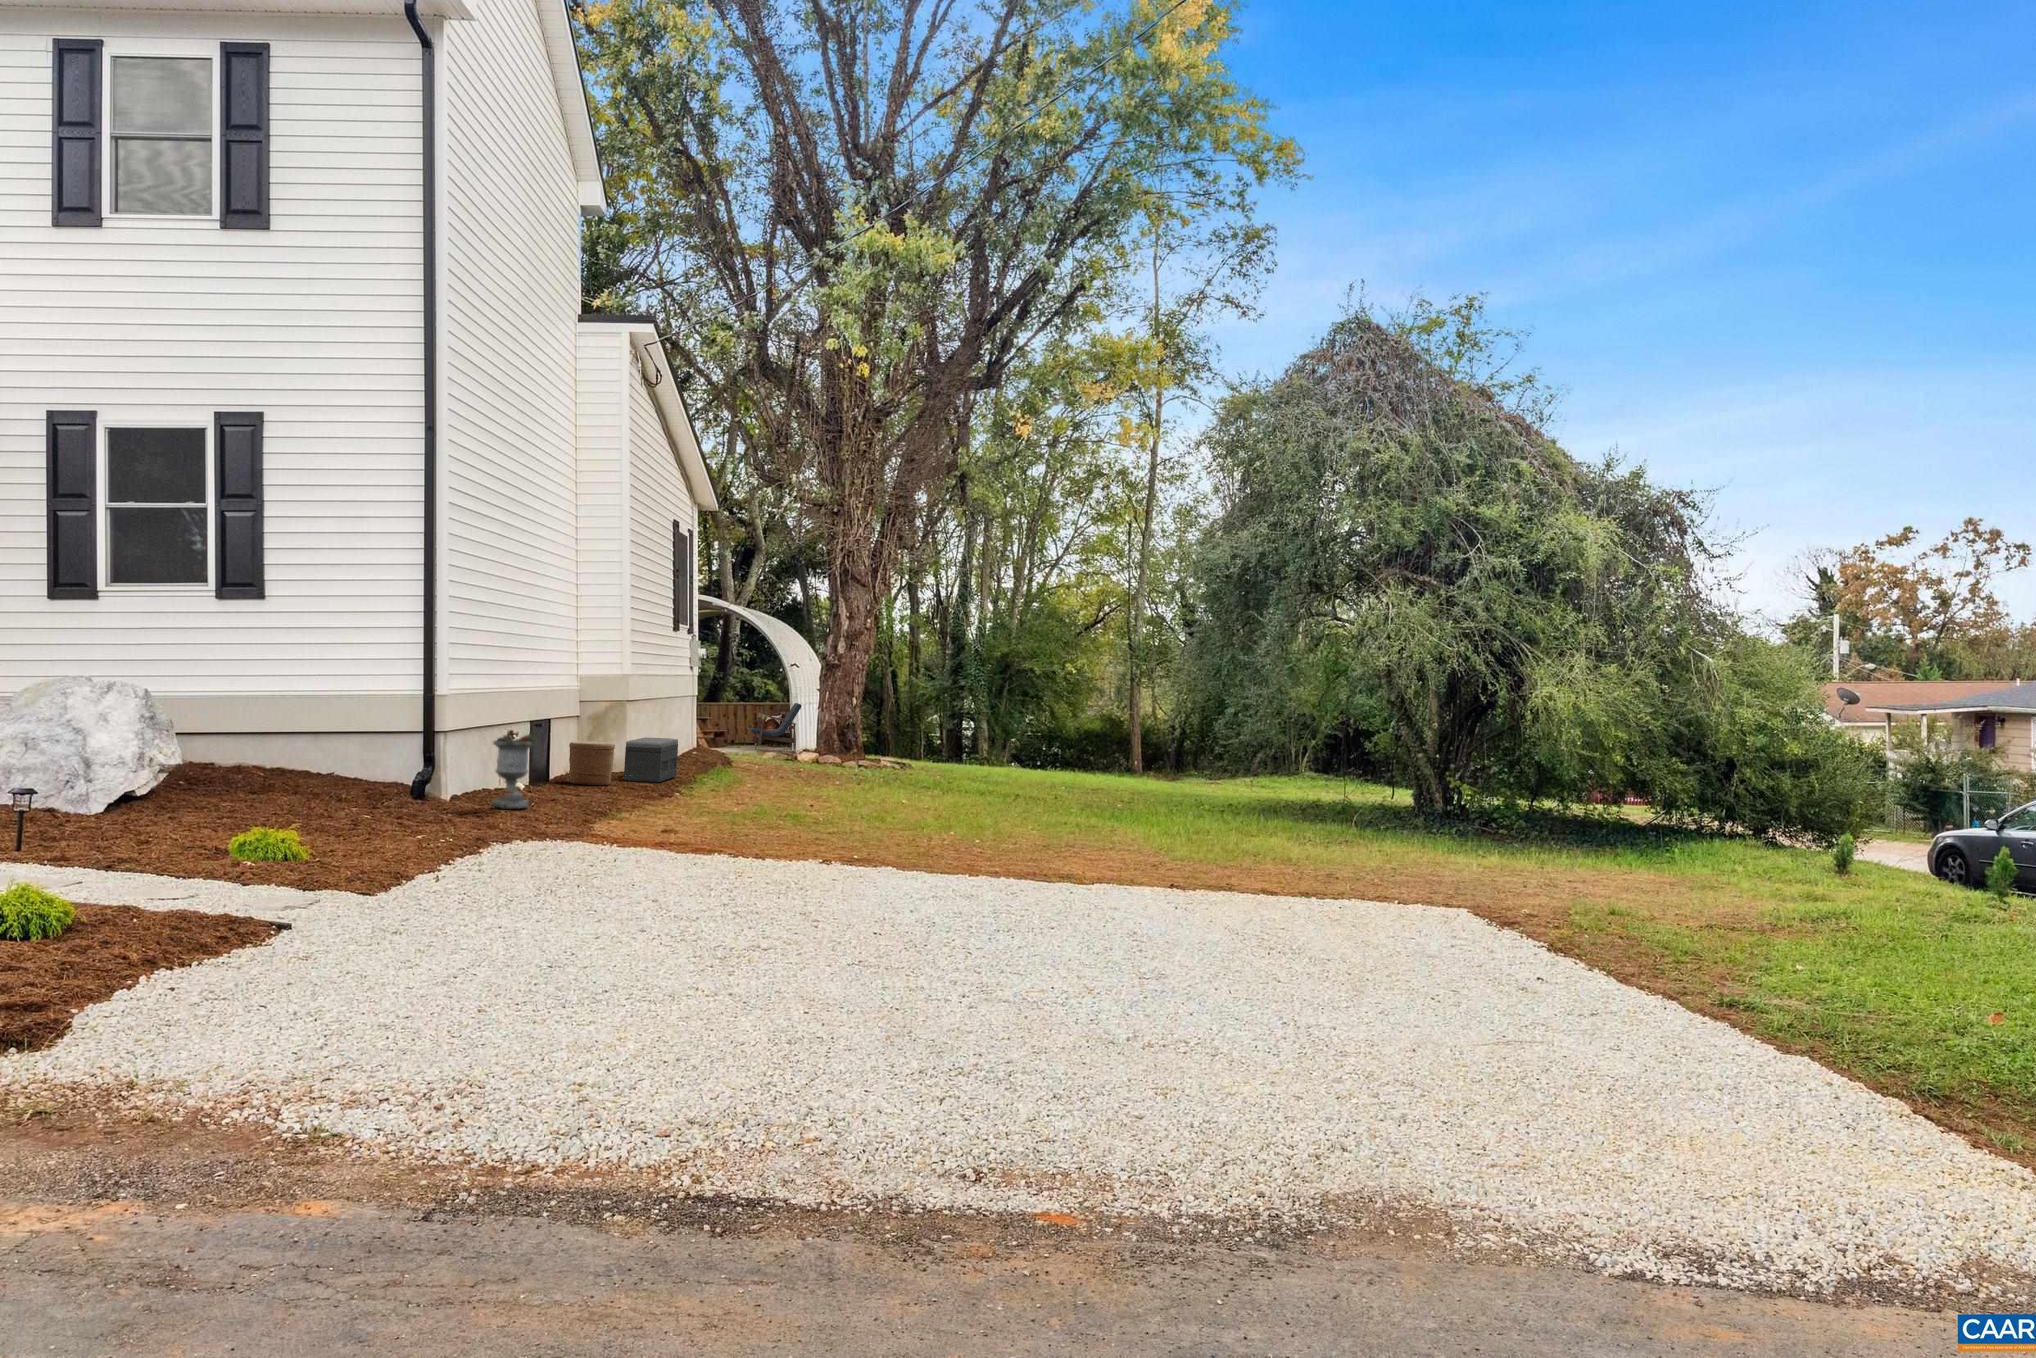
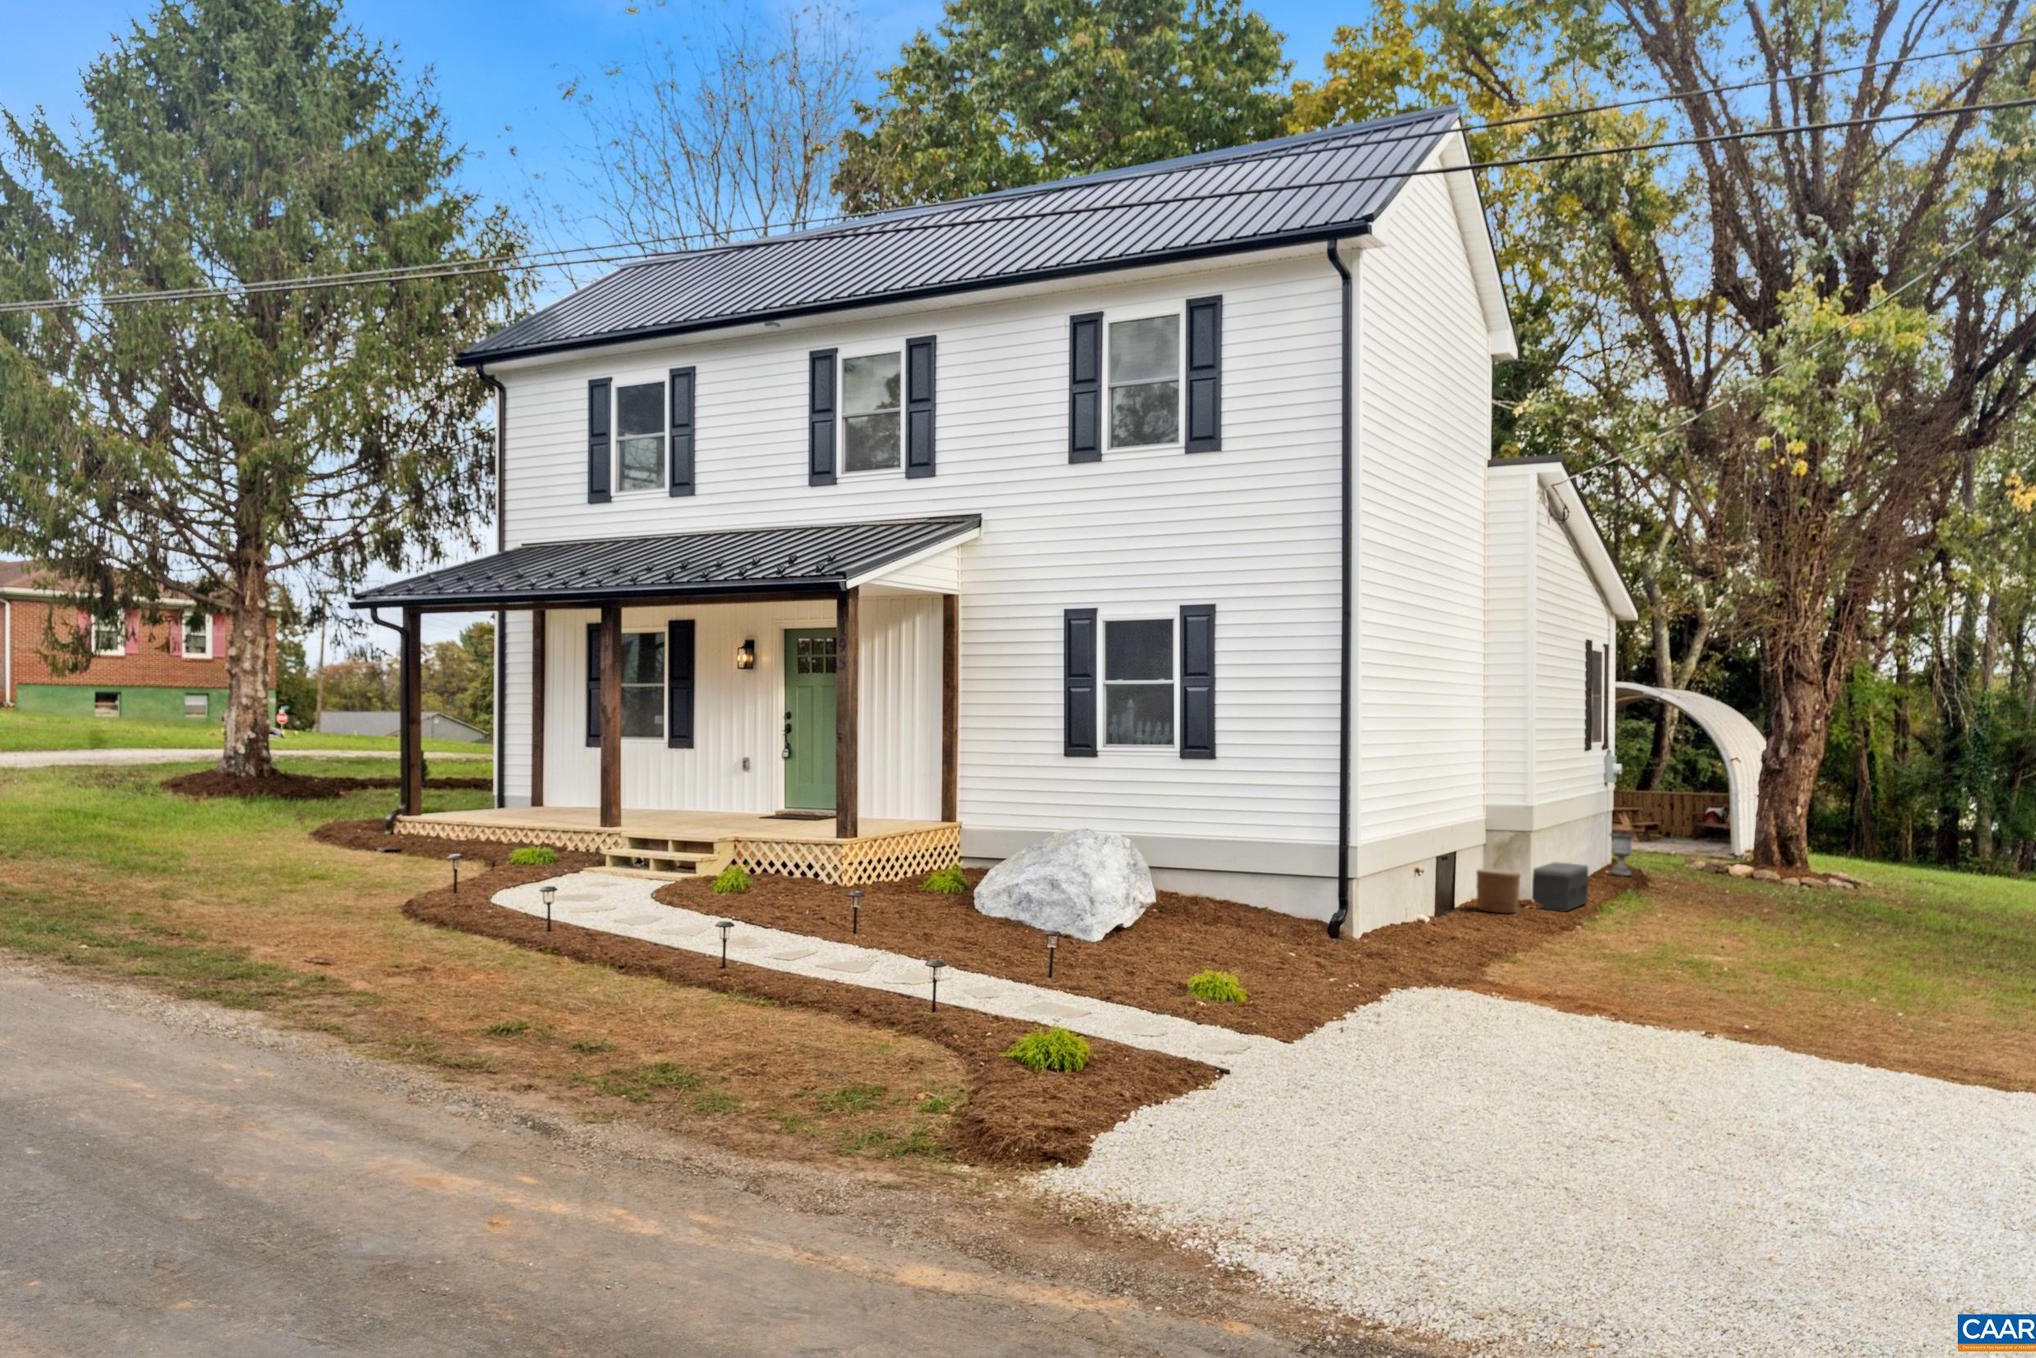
lounge chair: present [749,703,802,752] -> none [1680,812,1740,867]
planter: present [491,733,535,809] -> present [1610,830,1635,876]

